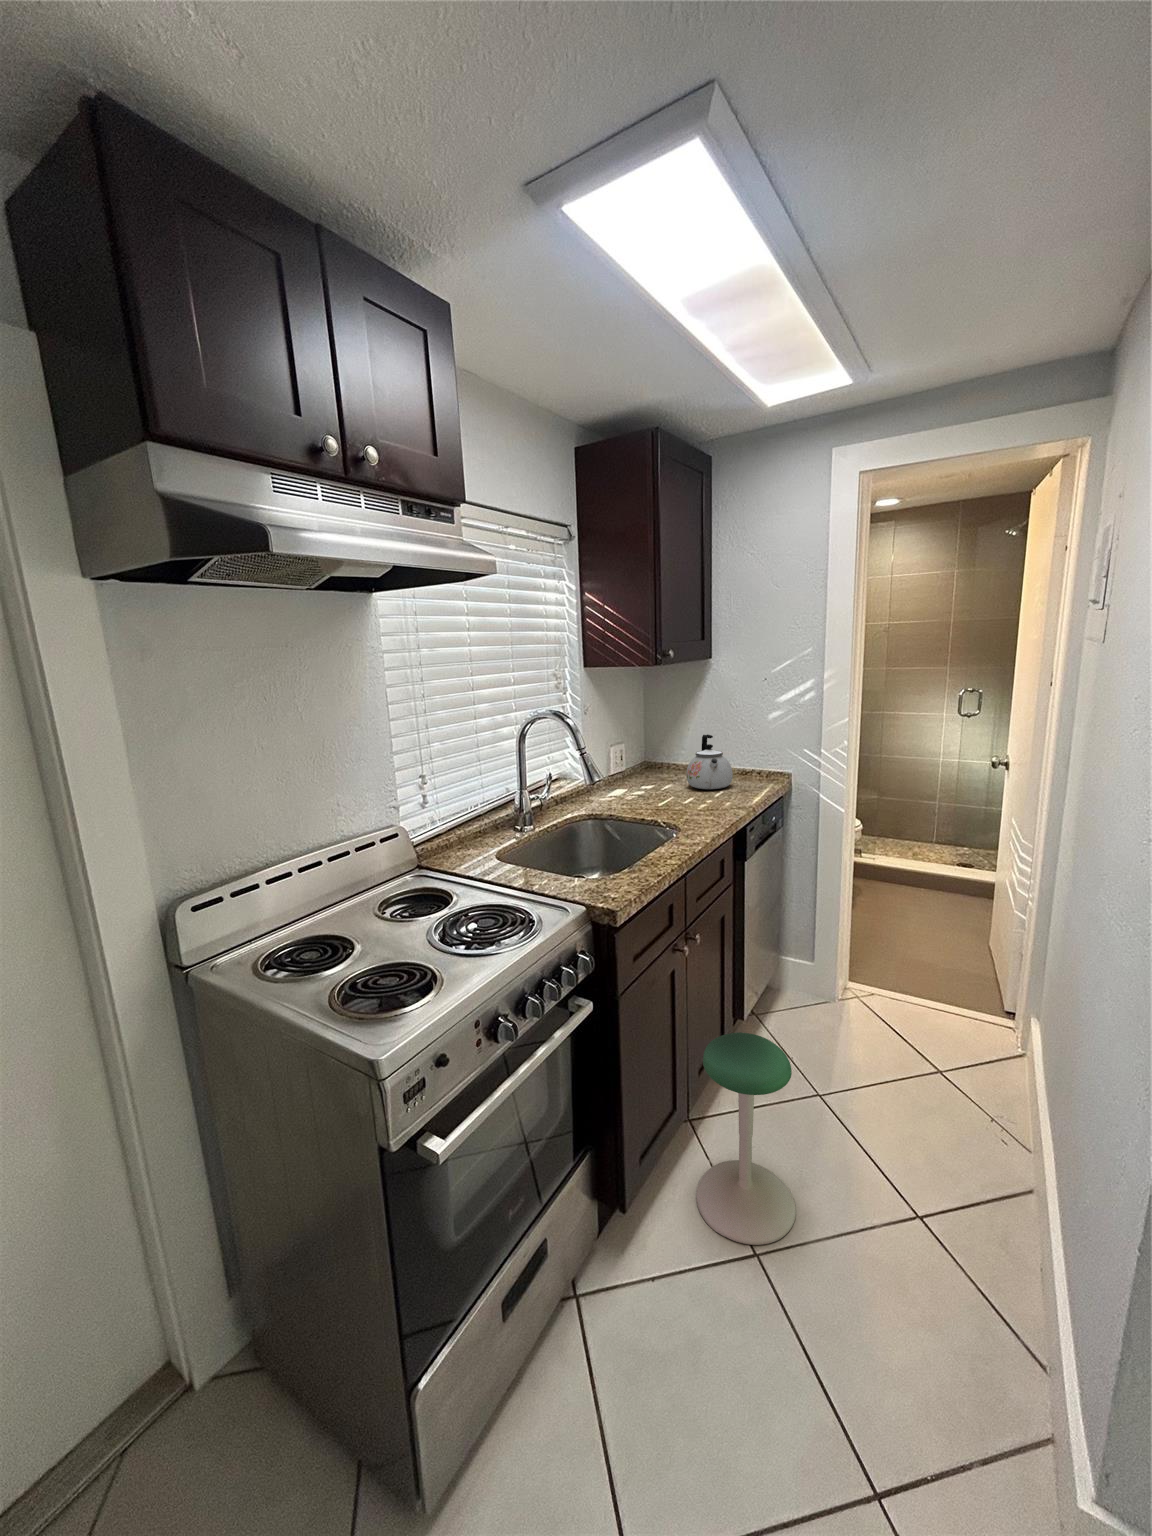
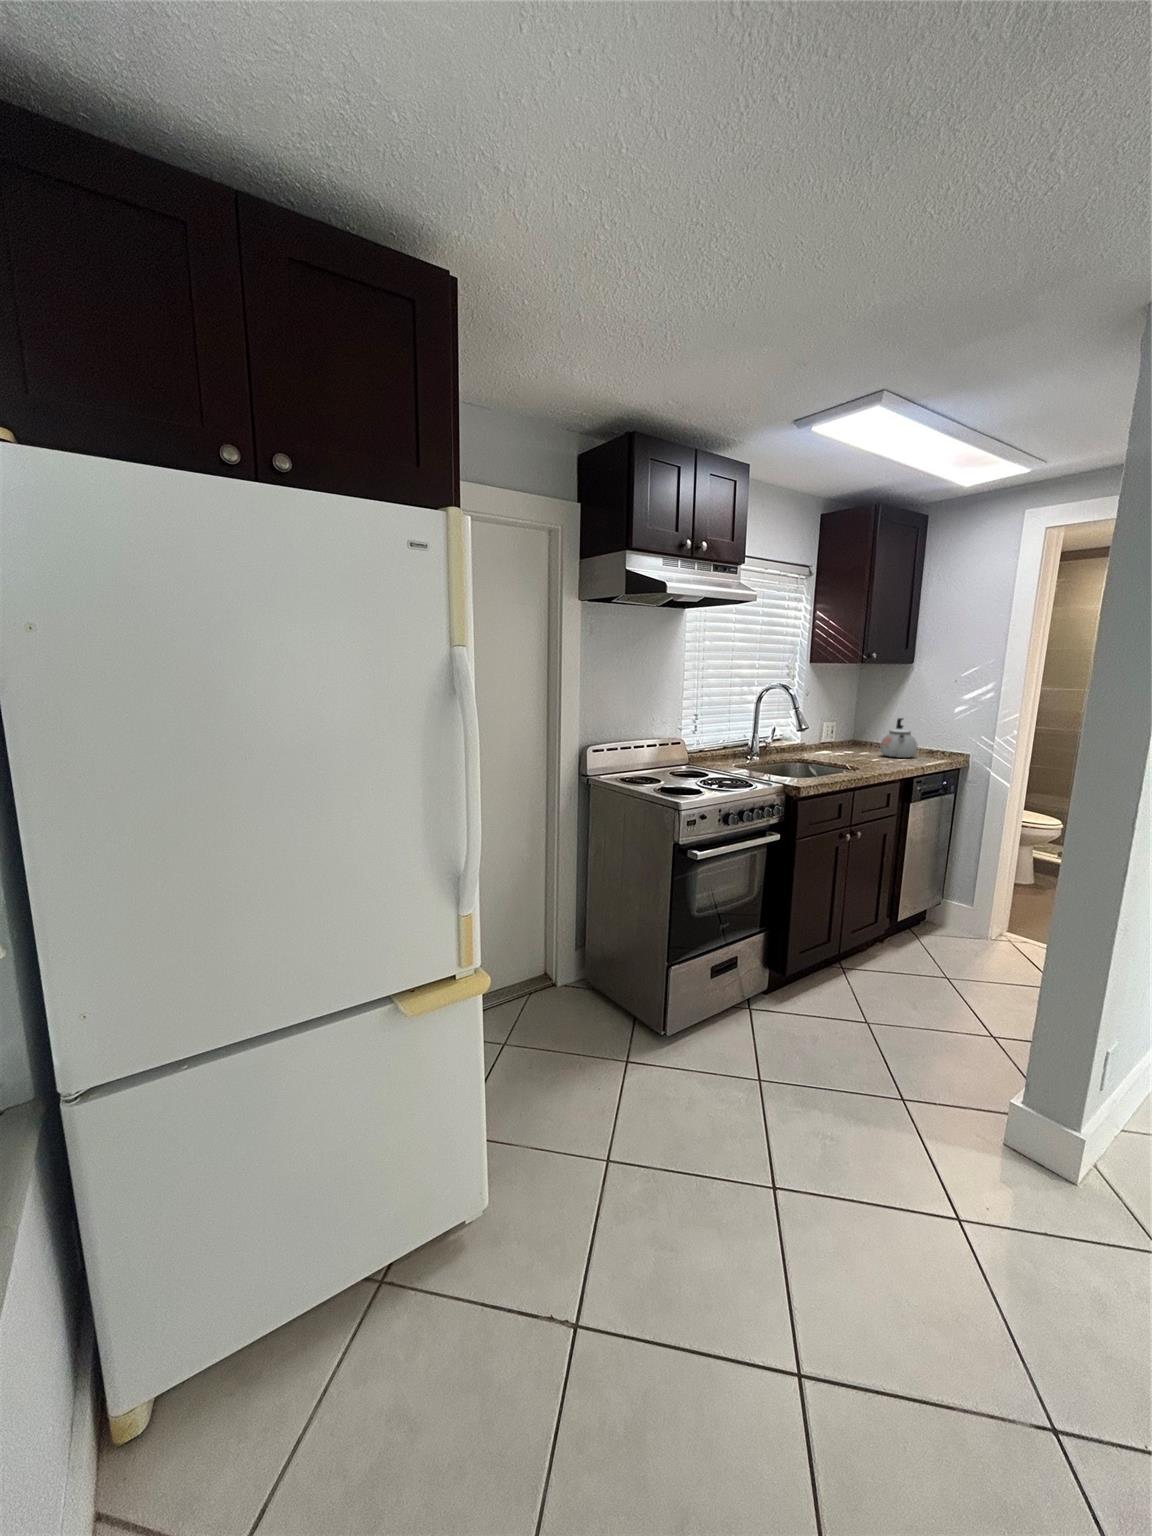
stool: present [696,1032,796,1245] -> none [834,893,908,1017]

